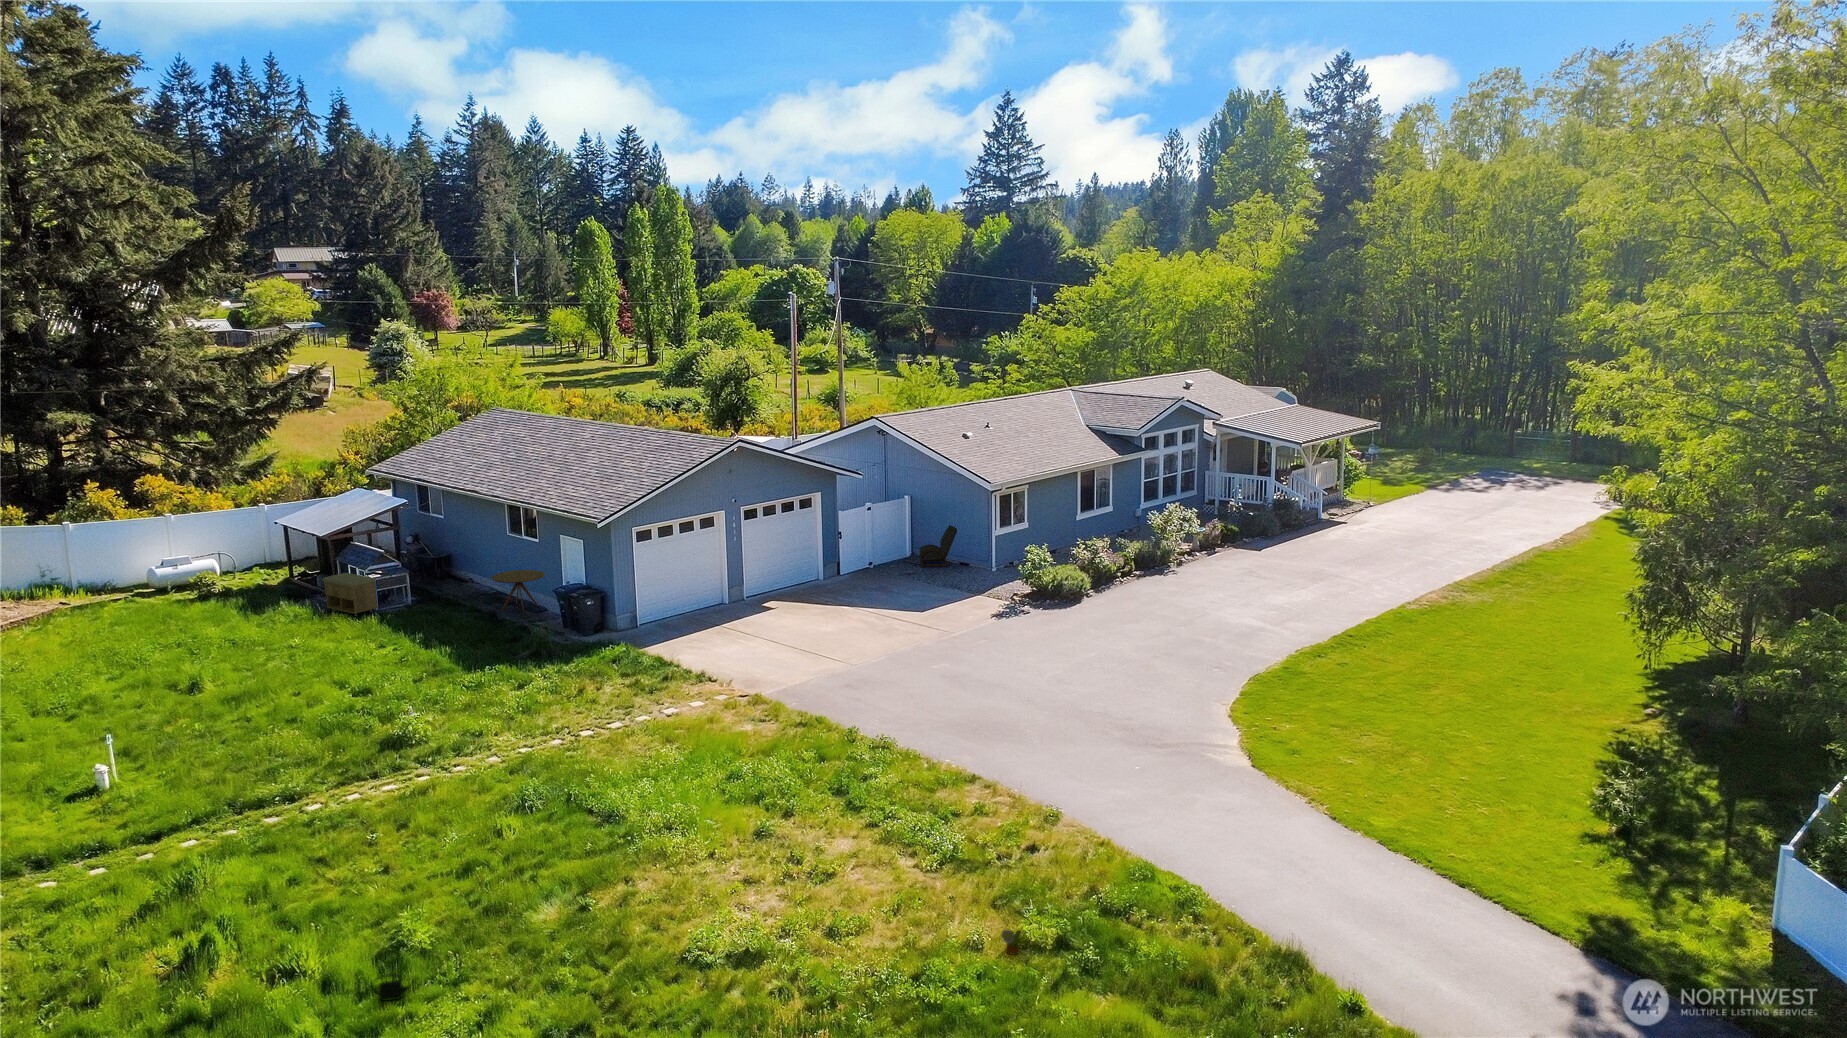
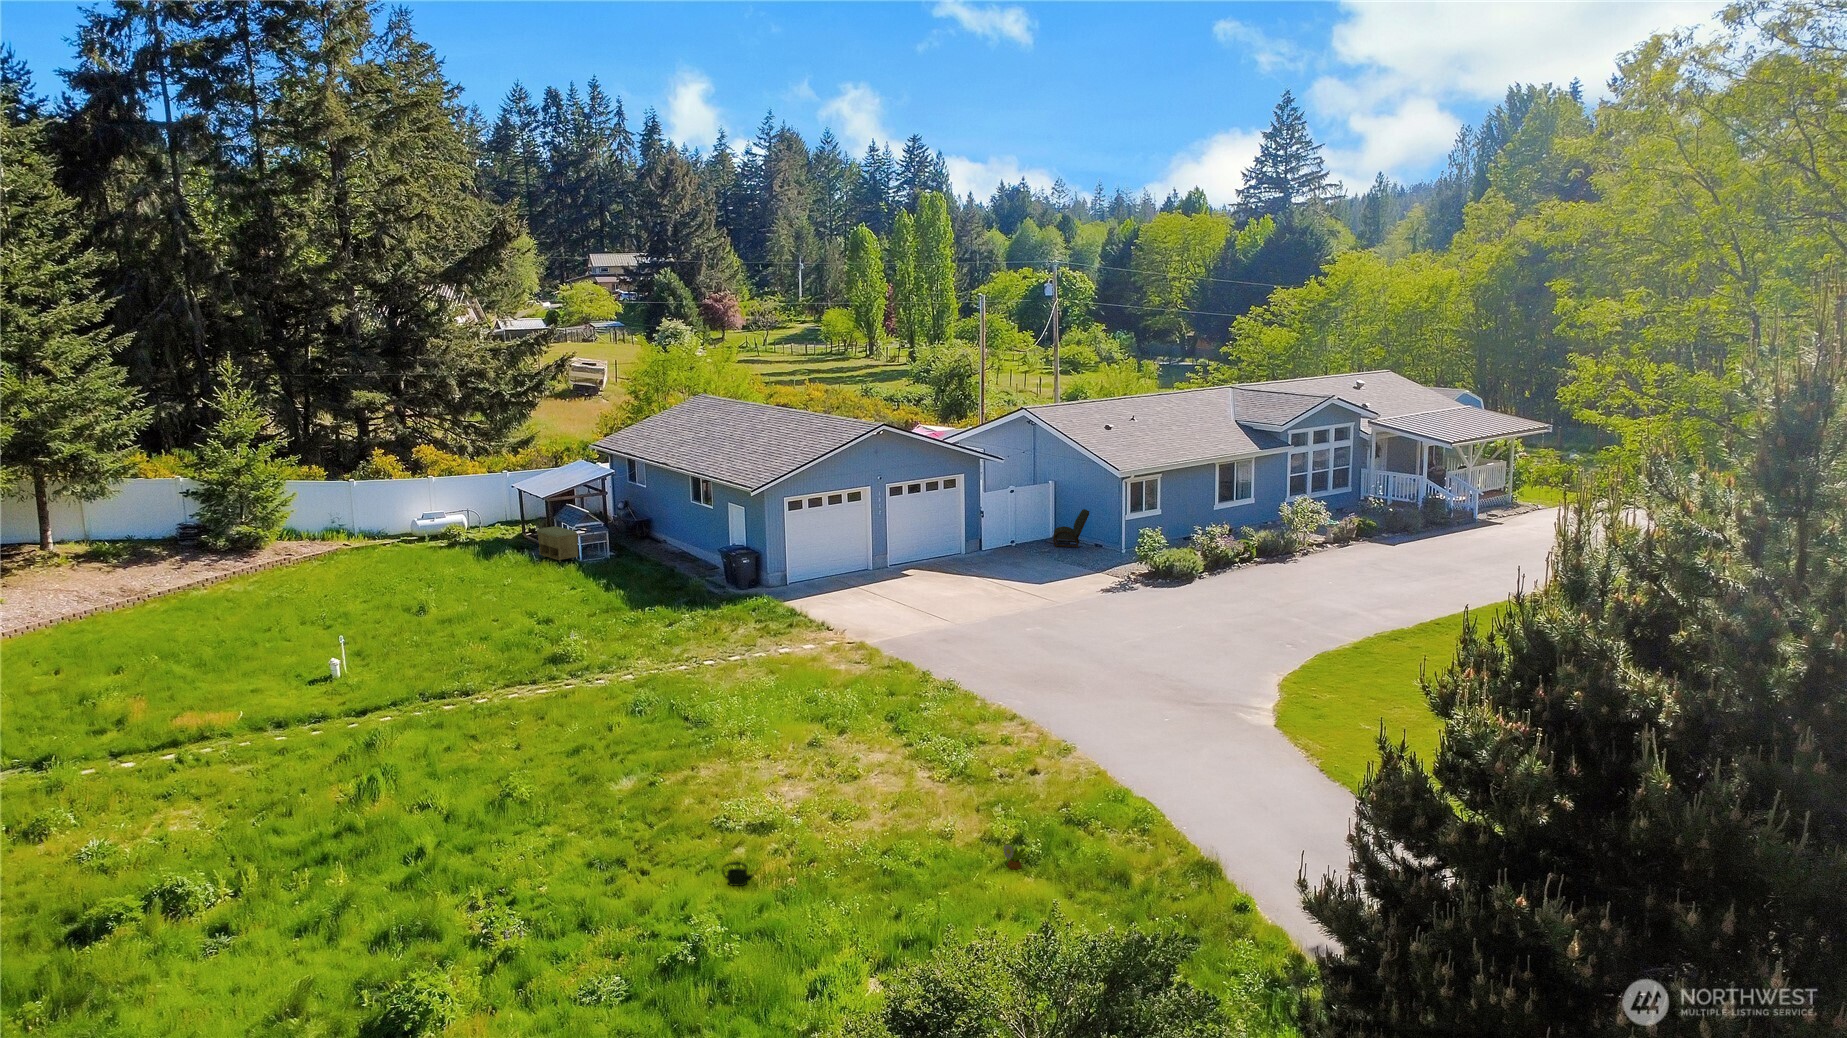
round table: present [492,570,544,612] -> none [668,530,712,566]
watering can: present [371,974,411,1001] -> present [722,862,755,886]

